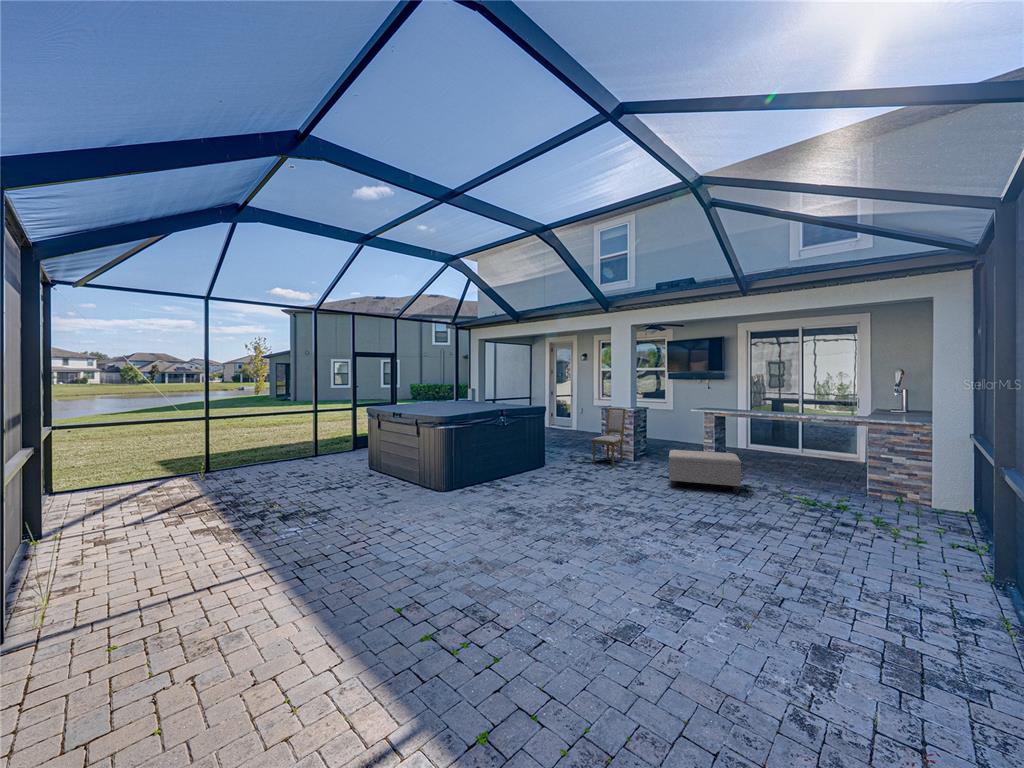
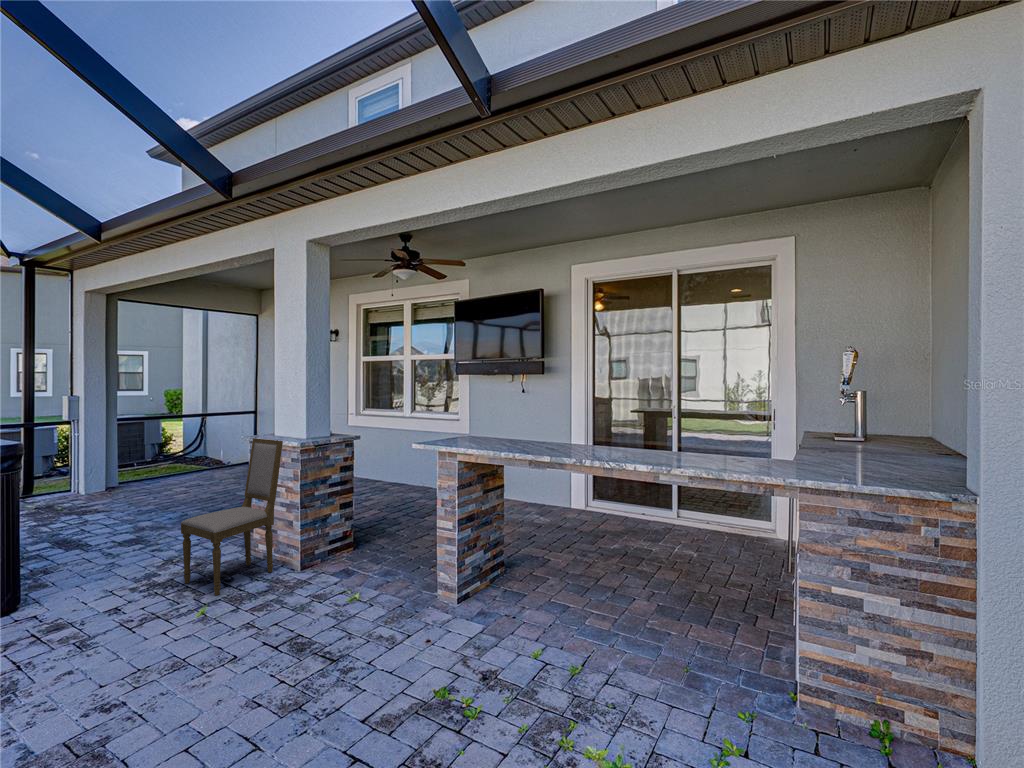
ottoman: present [669,450,741,493] -> none [215,571,458,744]

